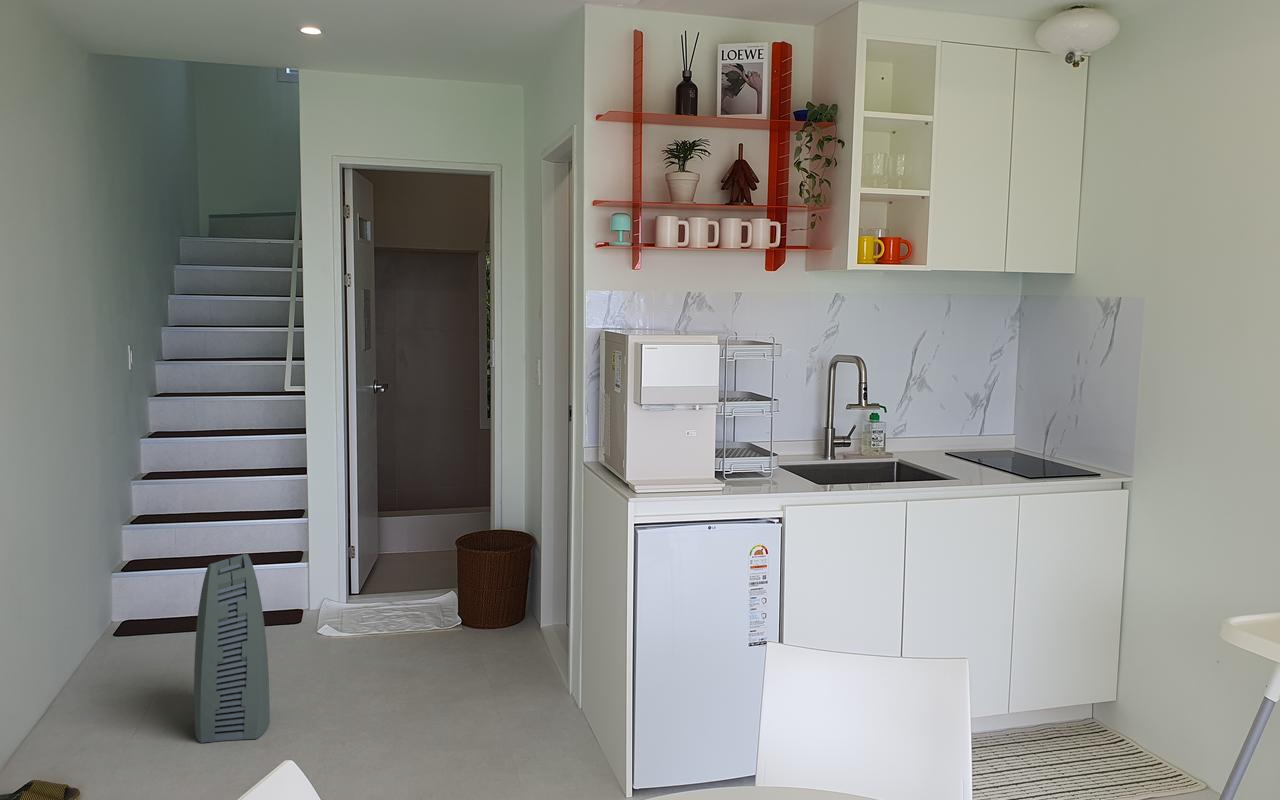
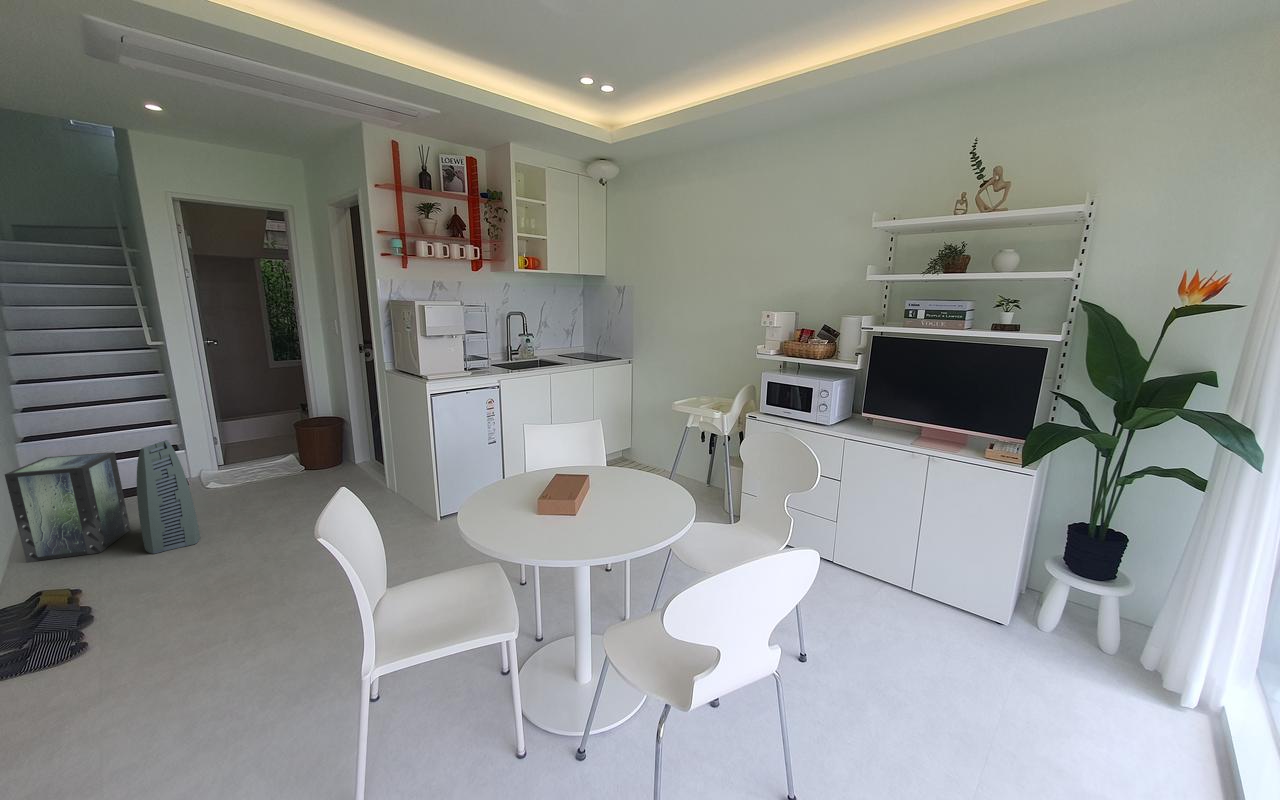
storage box: none [63,556,198,722] -> present [5,452,130,562]

